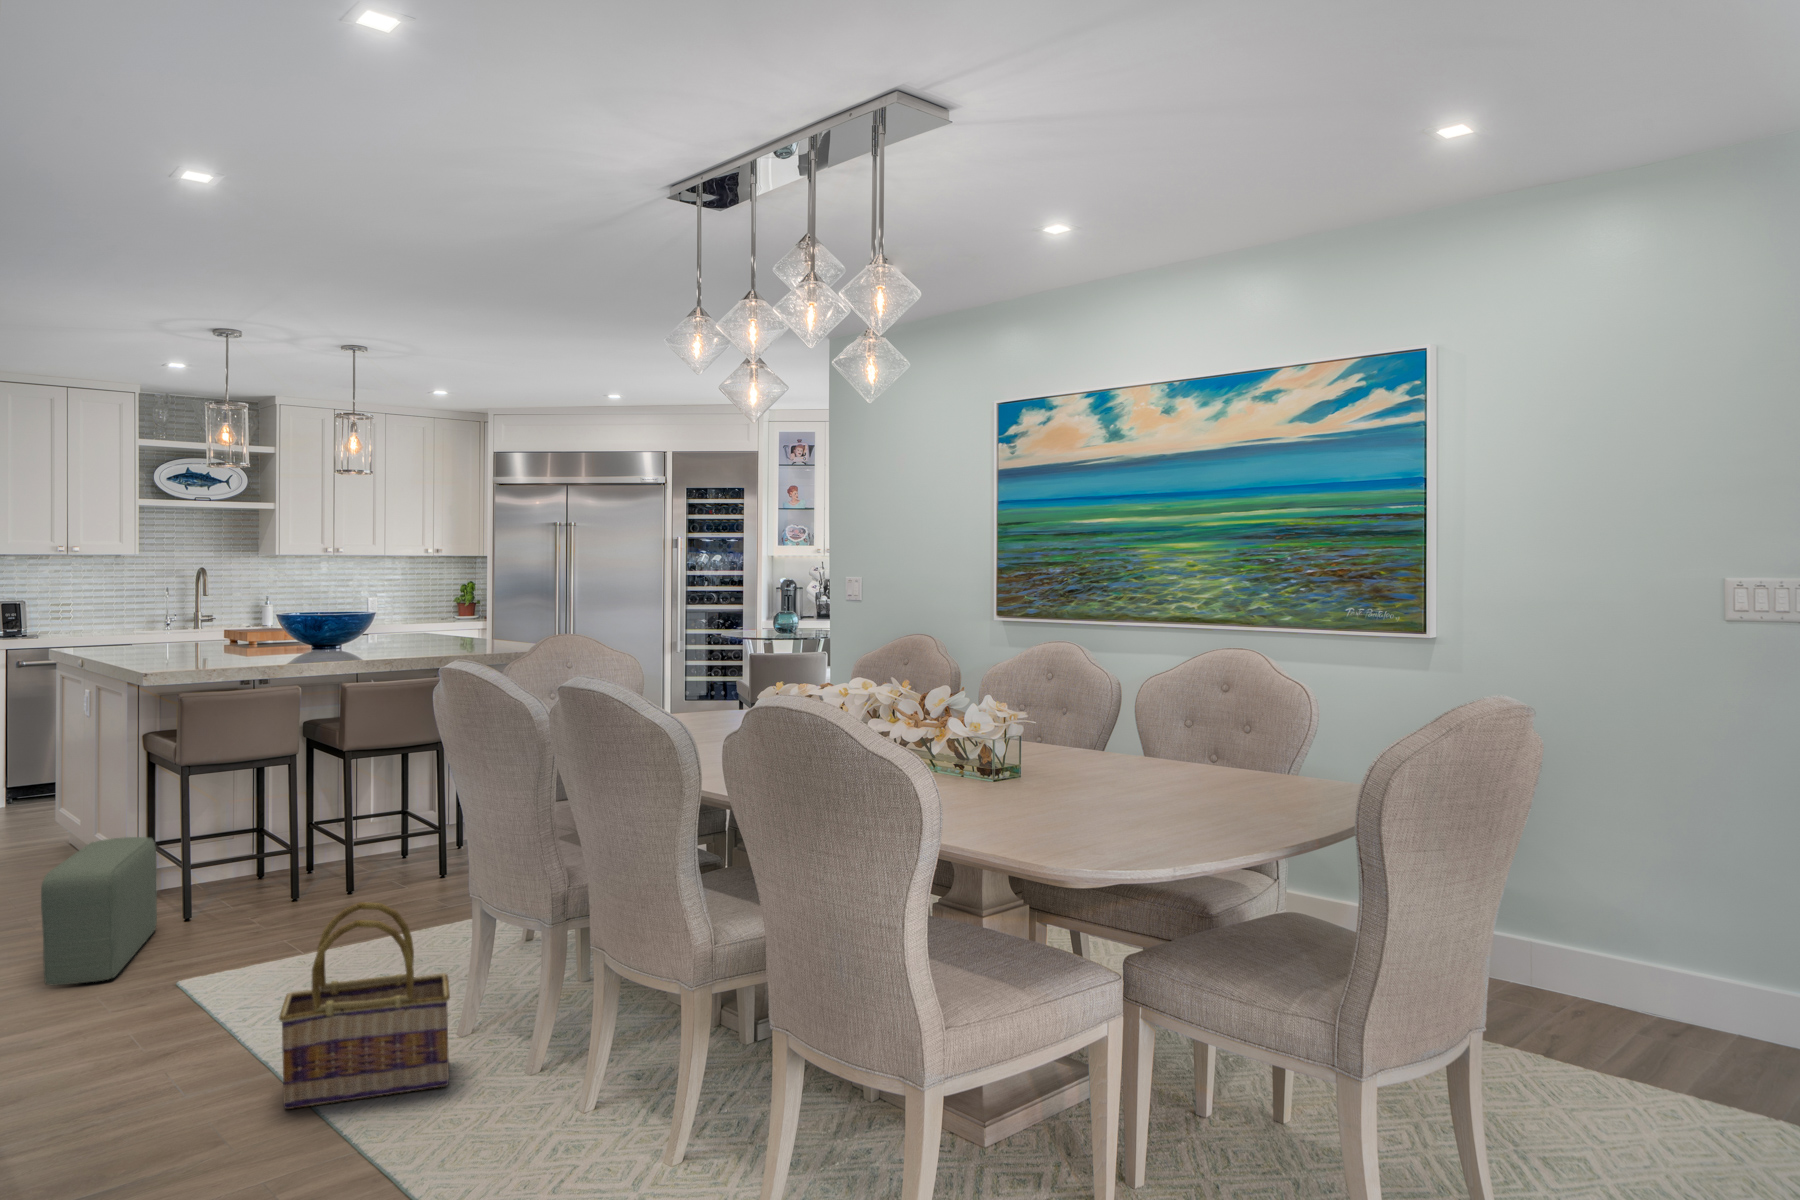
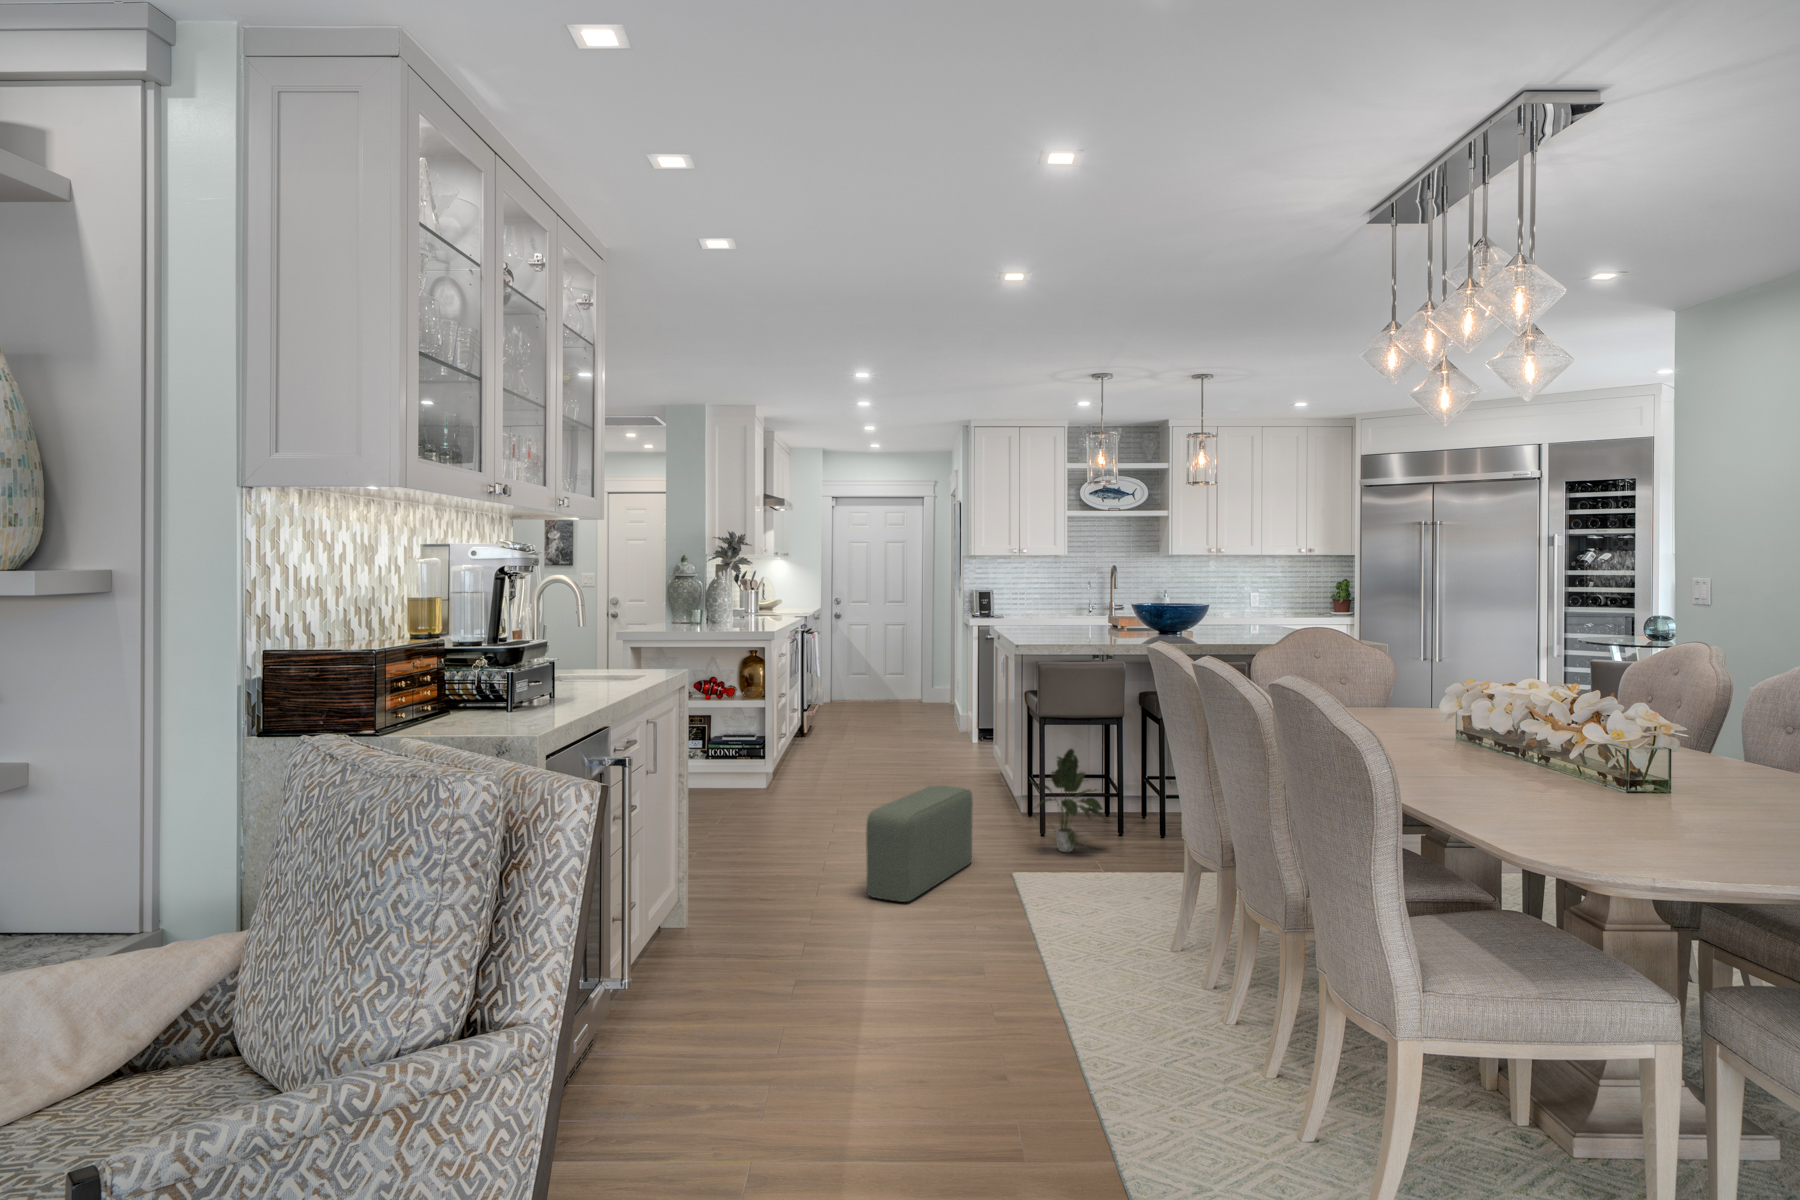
potted plant: none [217,775,317,899] -> present [1033,749,1106,852]
basket: present [279,902,450,1109] -> none [900,904,1063,1111]

